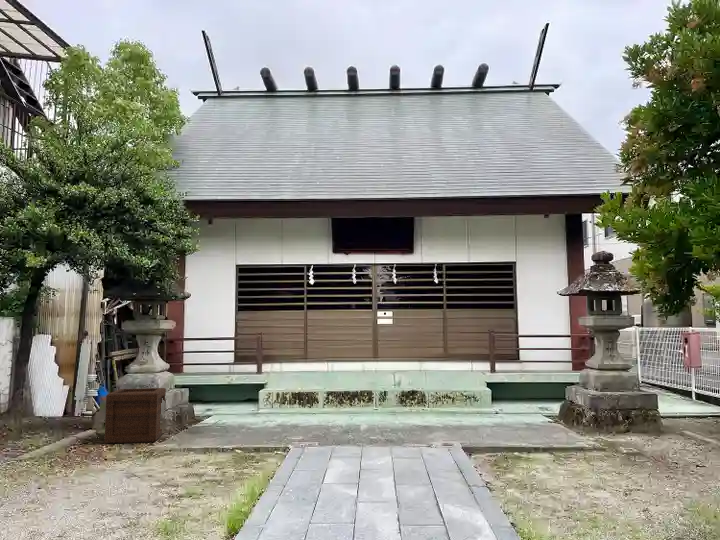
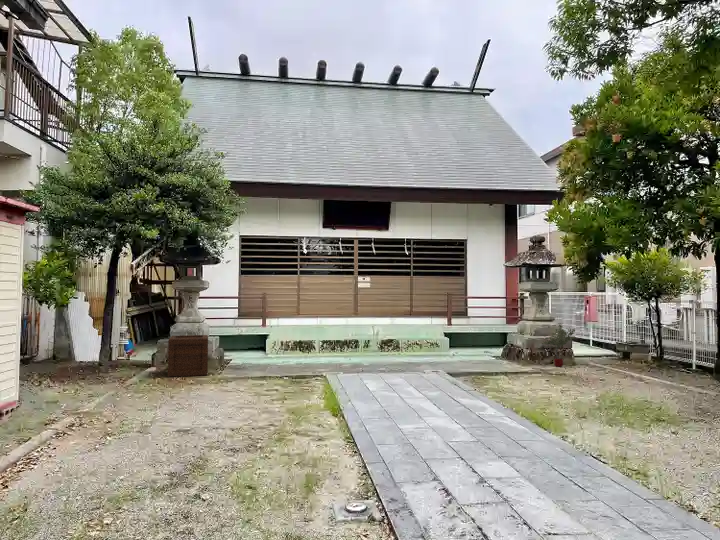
potted tree: none [609,371,659,434] -> present [542,323,575,367]

